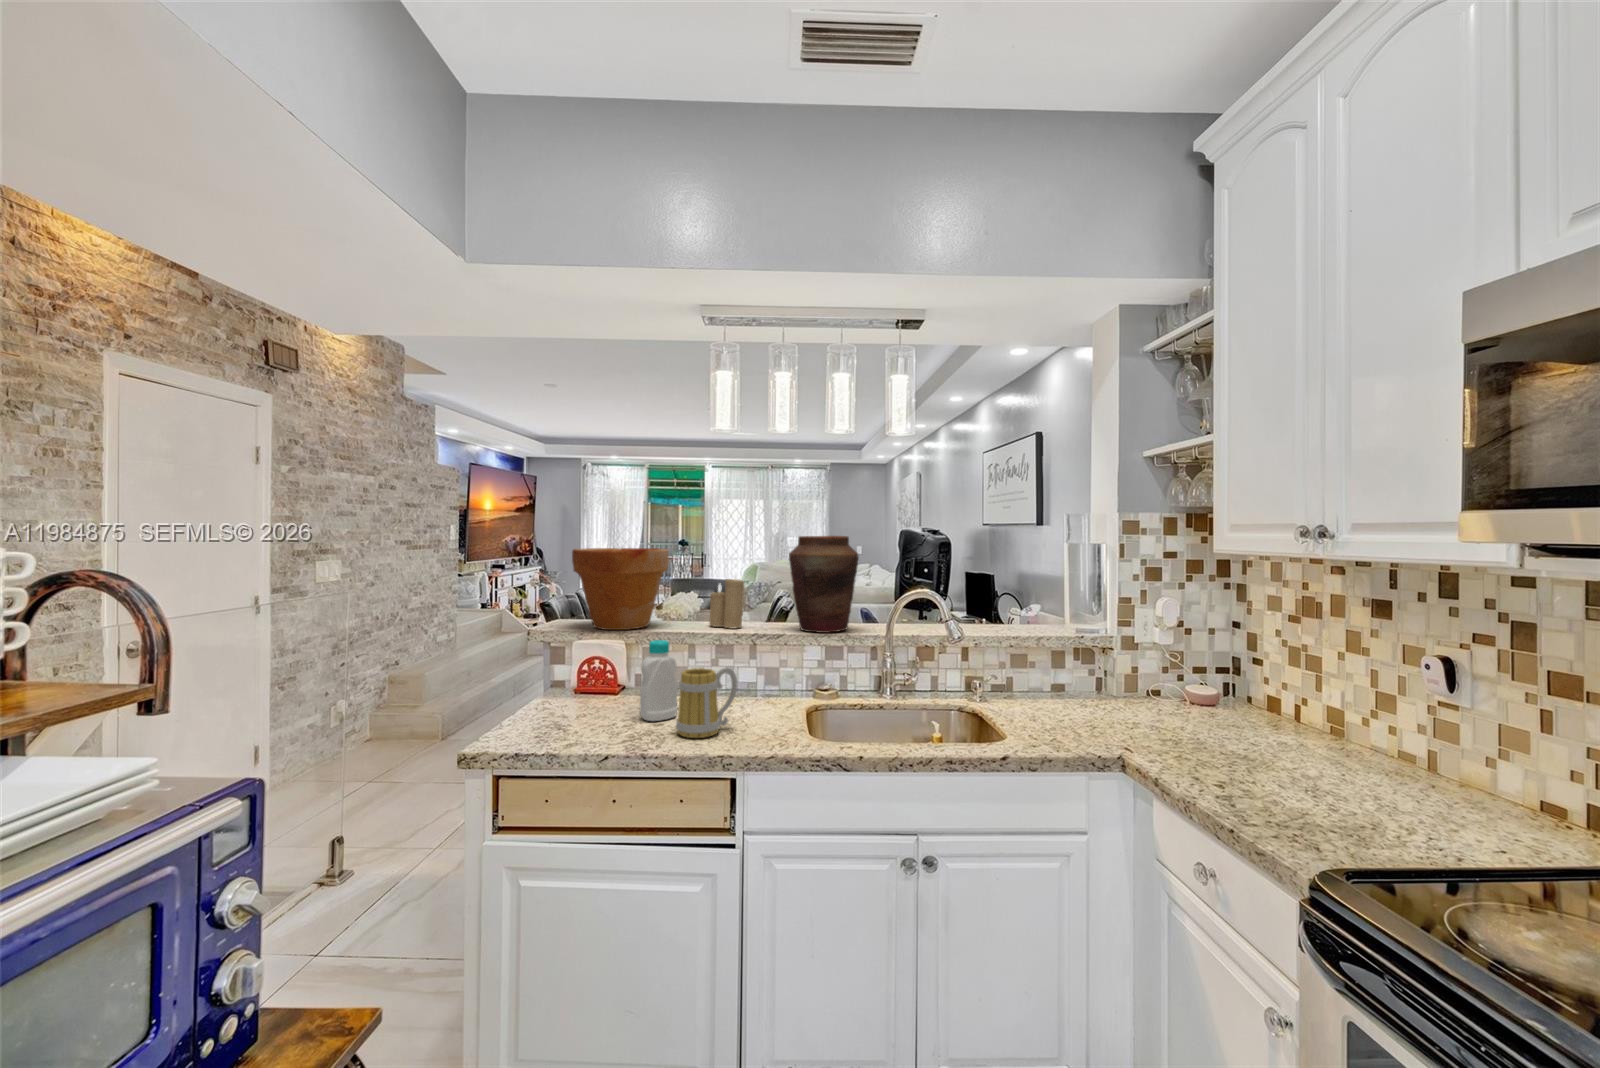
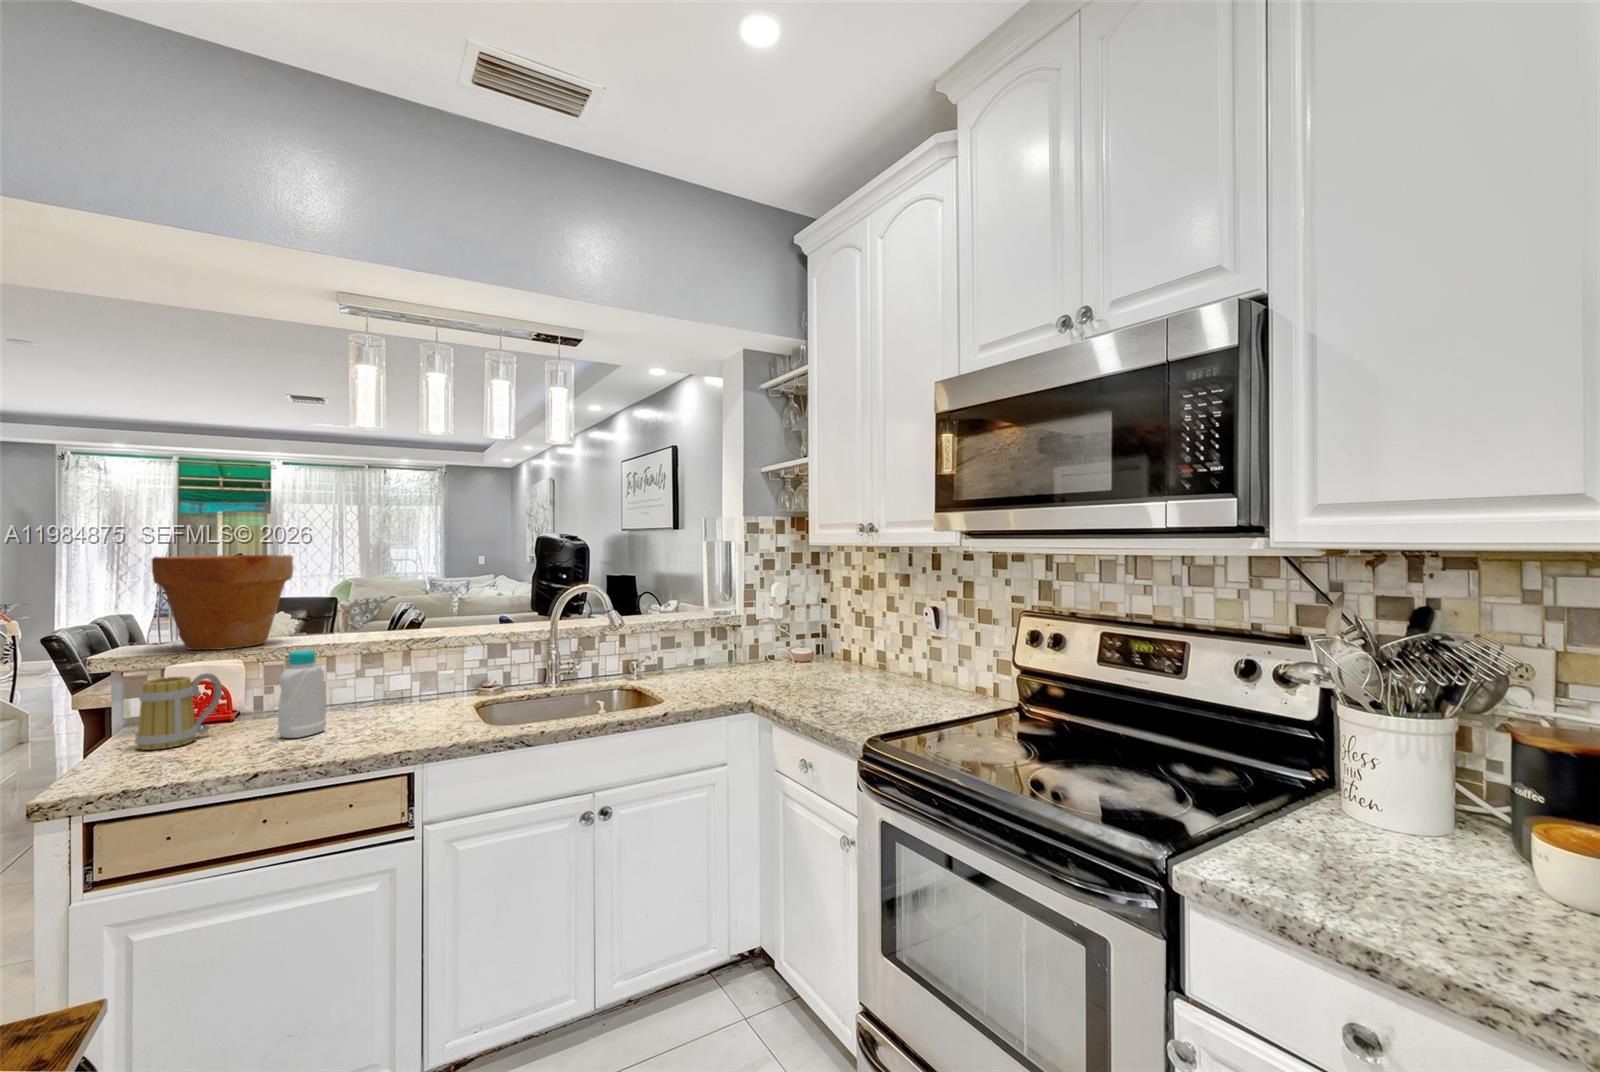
vase: present [789,536,859,633] -> none [445,538,521,633]
candle: present [709,573,744,629] -> none [347,578,392,637]
mug: present [676,668,738,738] -> present [135,673,222,750]

